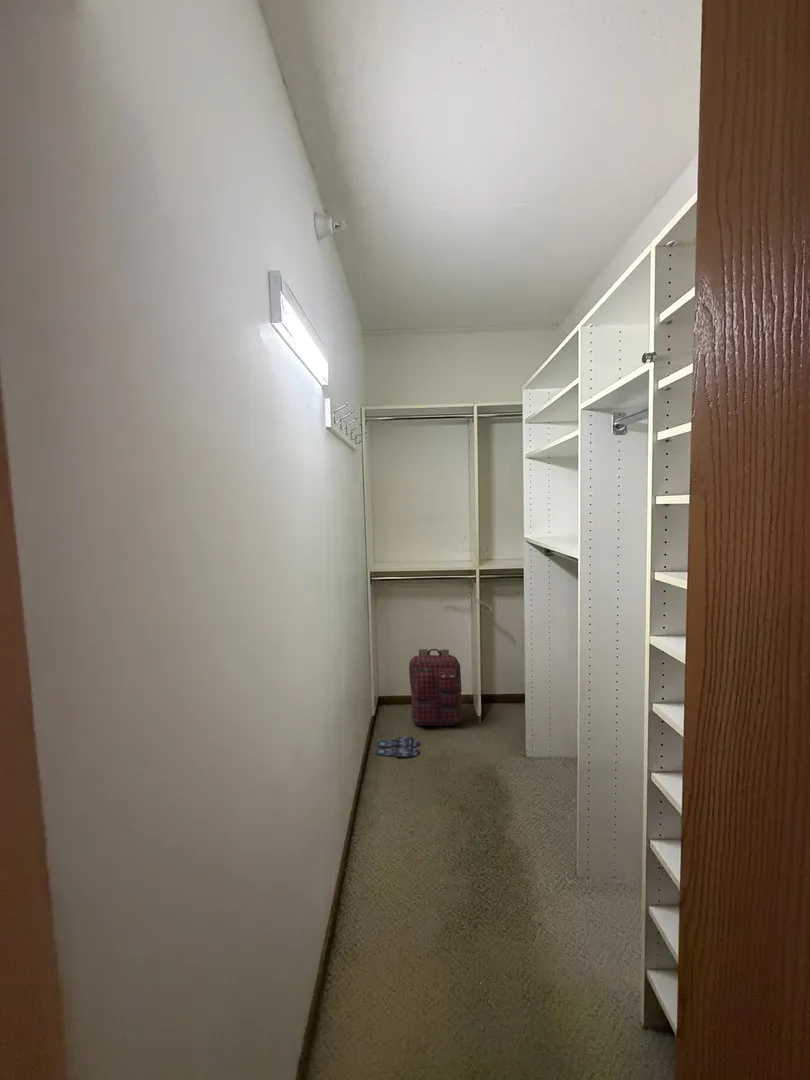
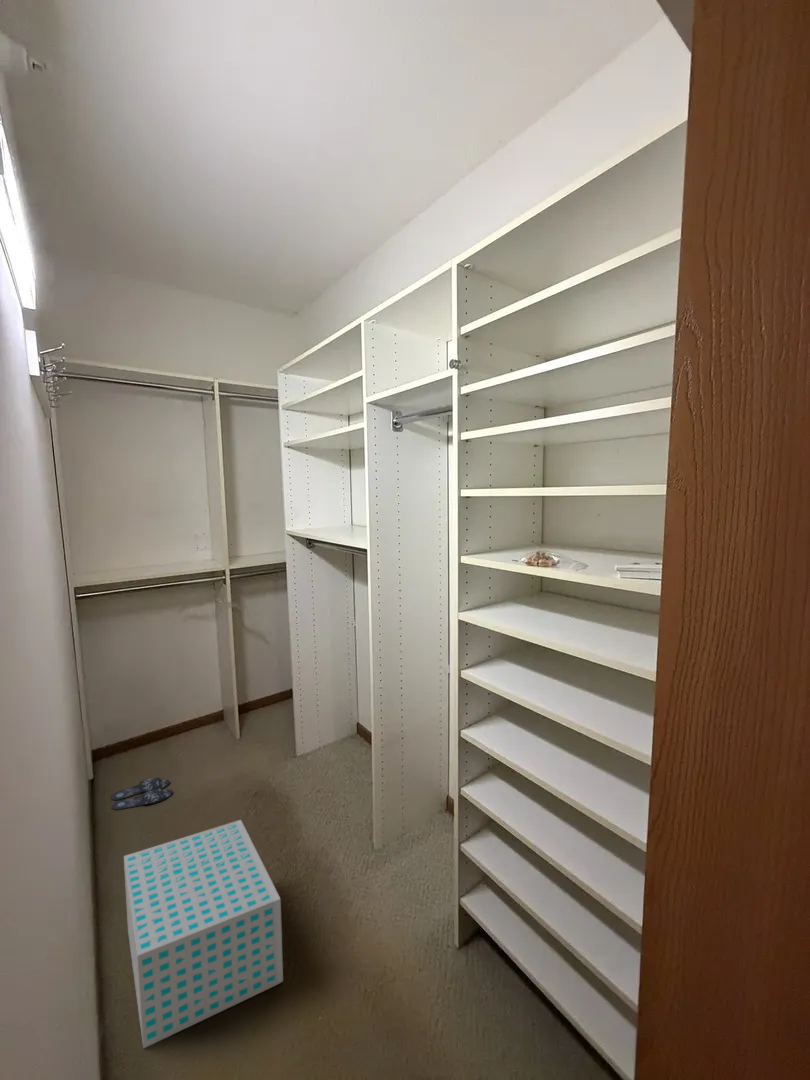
backpack: present [409,649,462,726] -> none [144,666,214,762]
storage box: none [338,792,461,953] -> present [124,820,283,1048]

